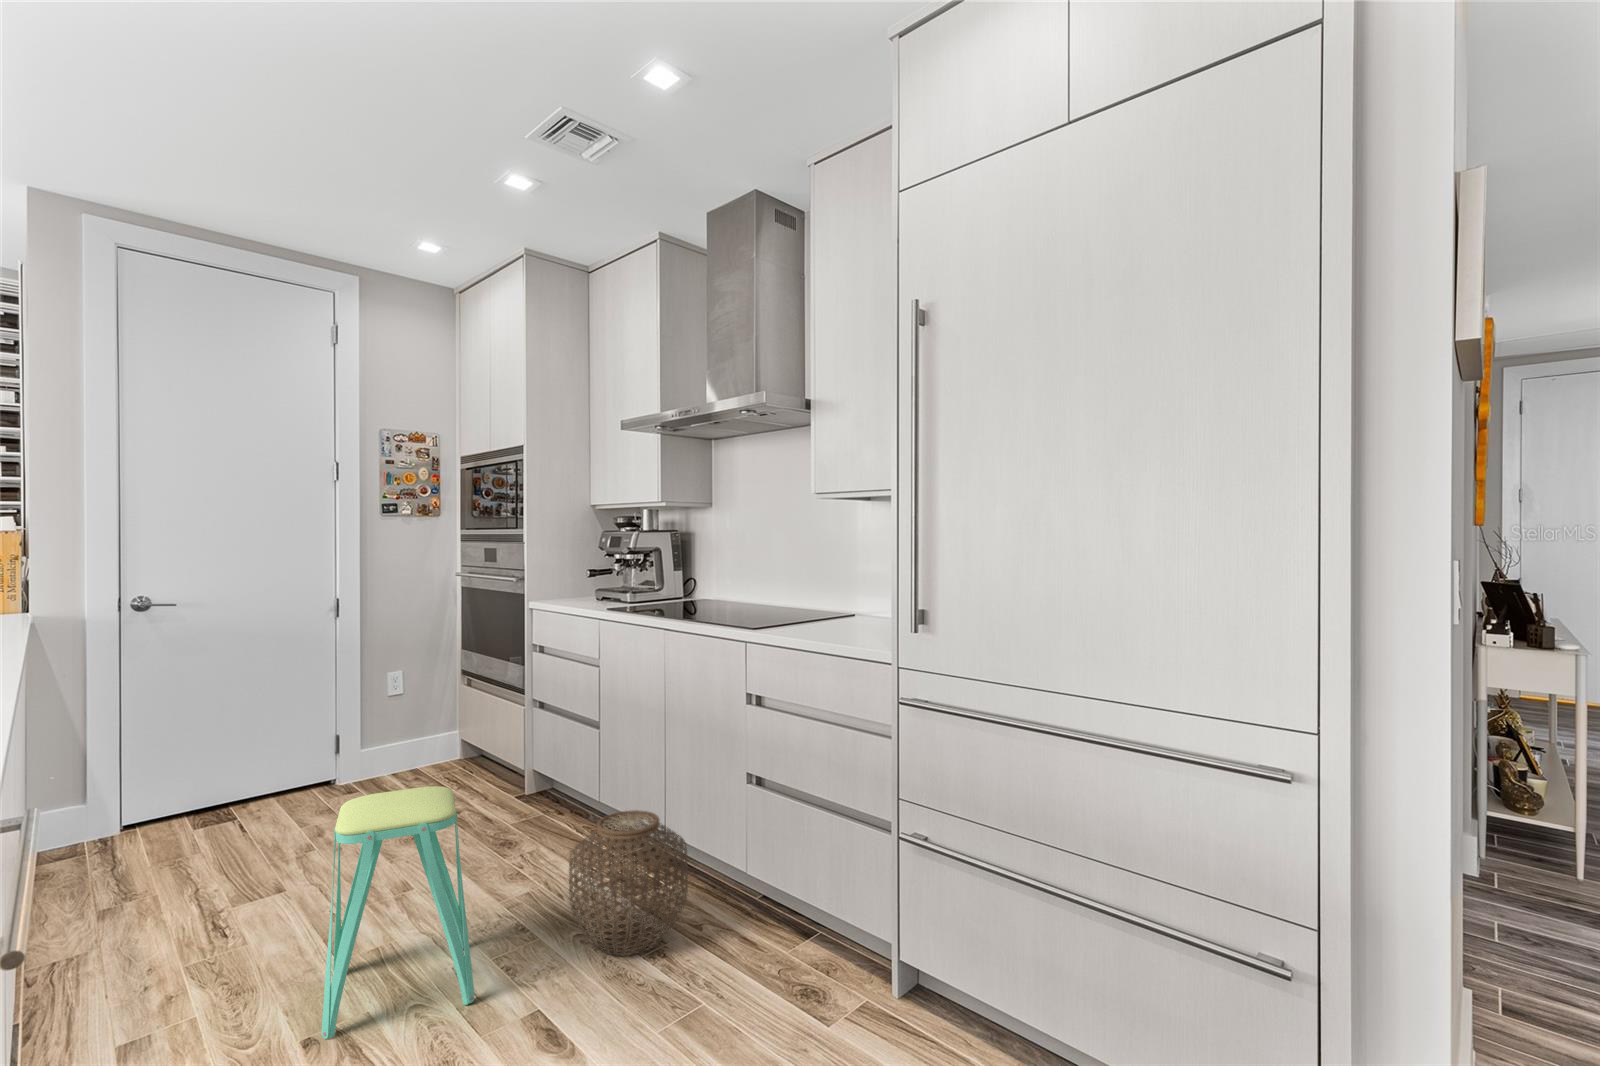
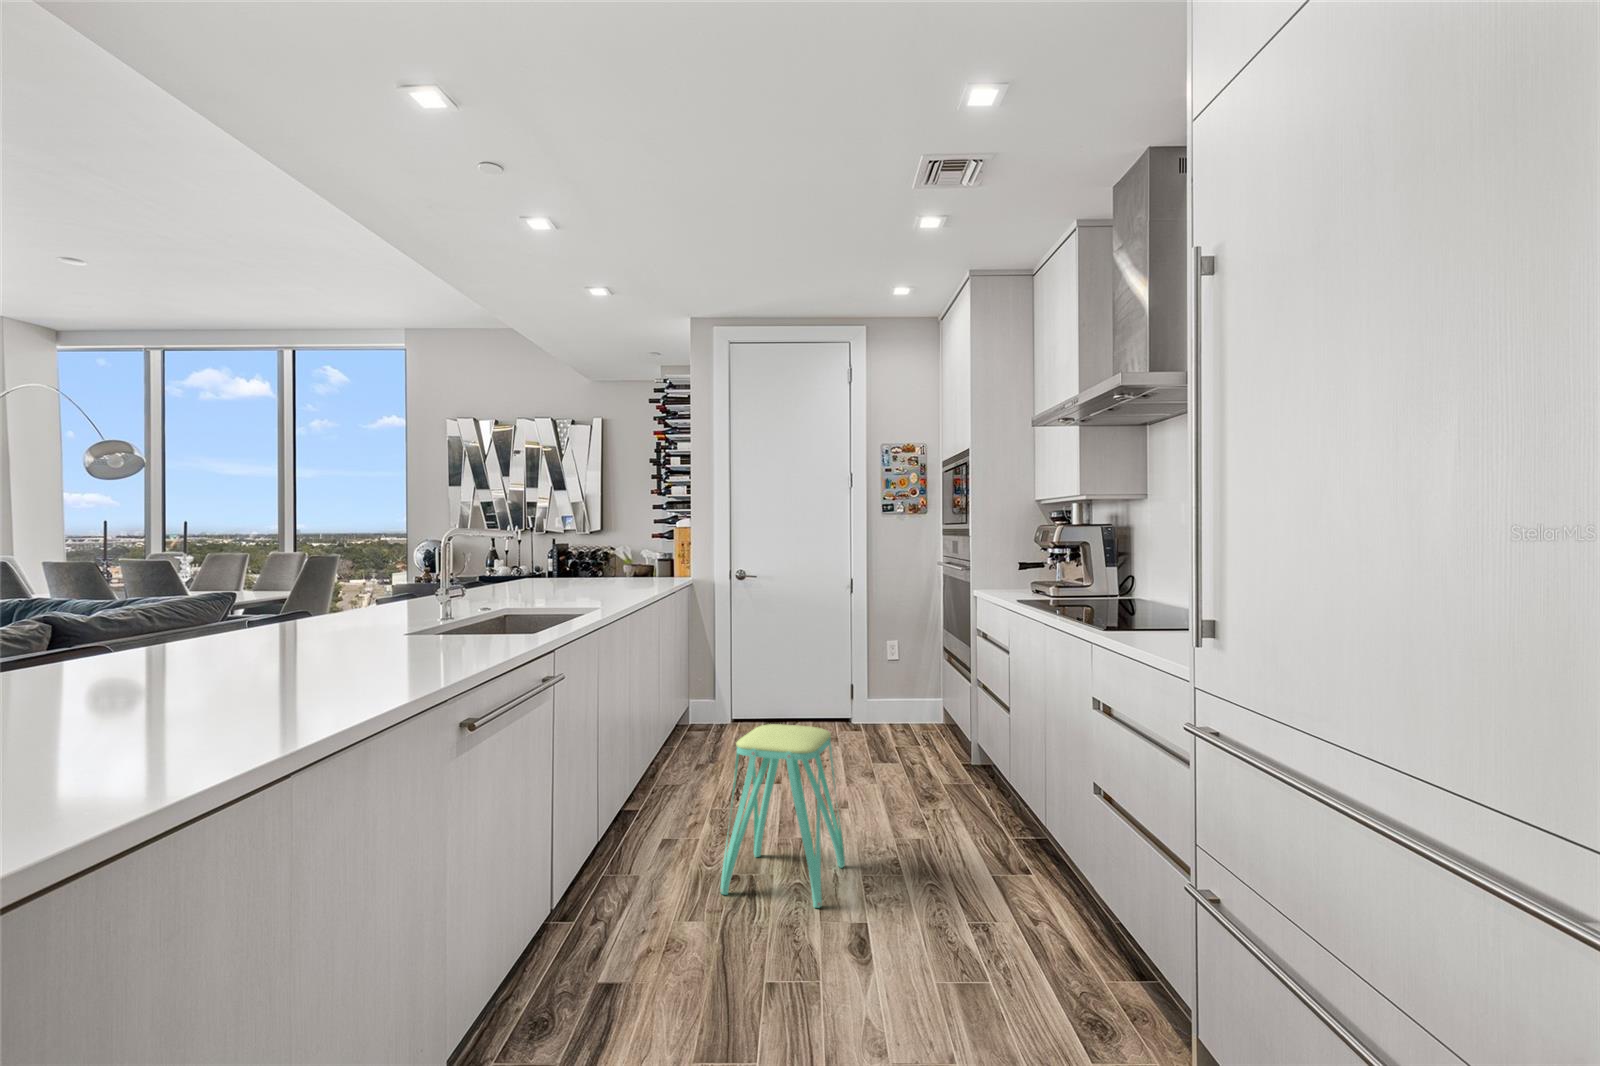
woven basket: present [569,810,688,956] -> none [913,786,1025,922]

